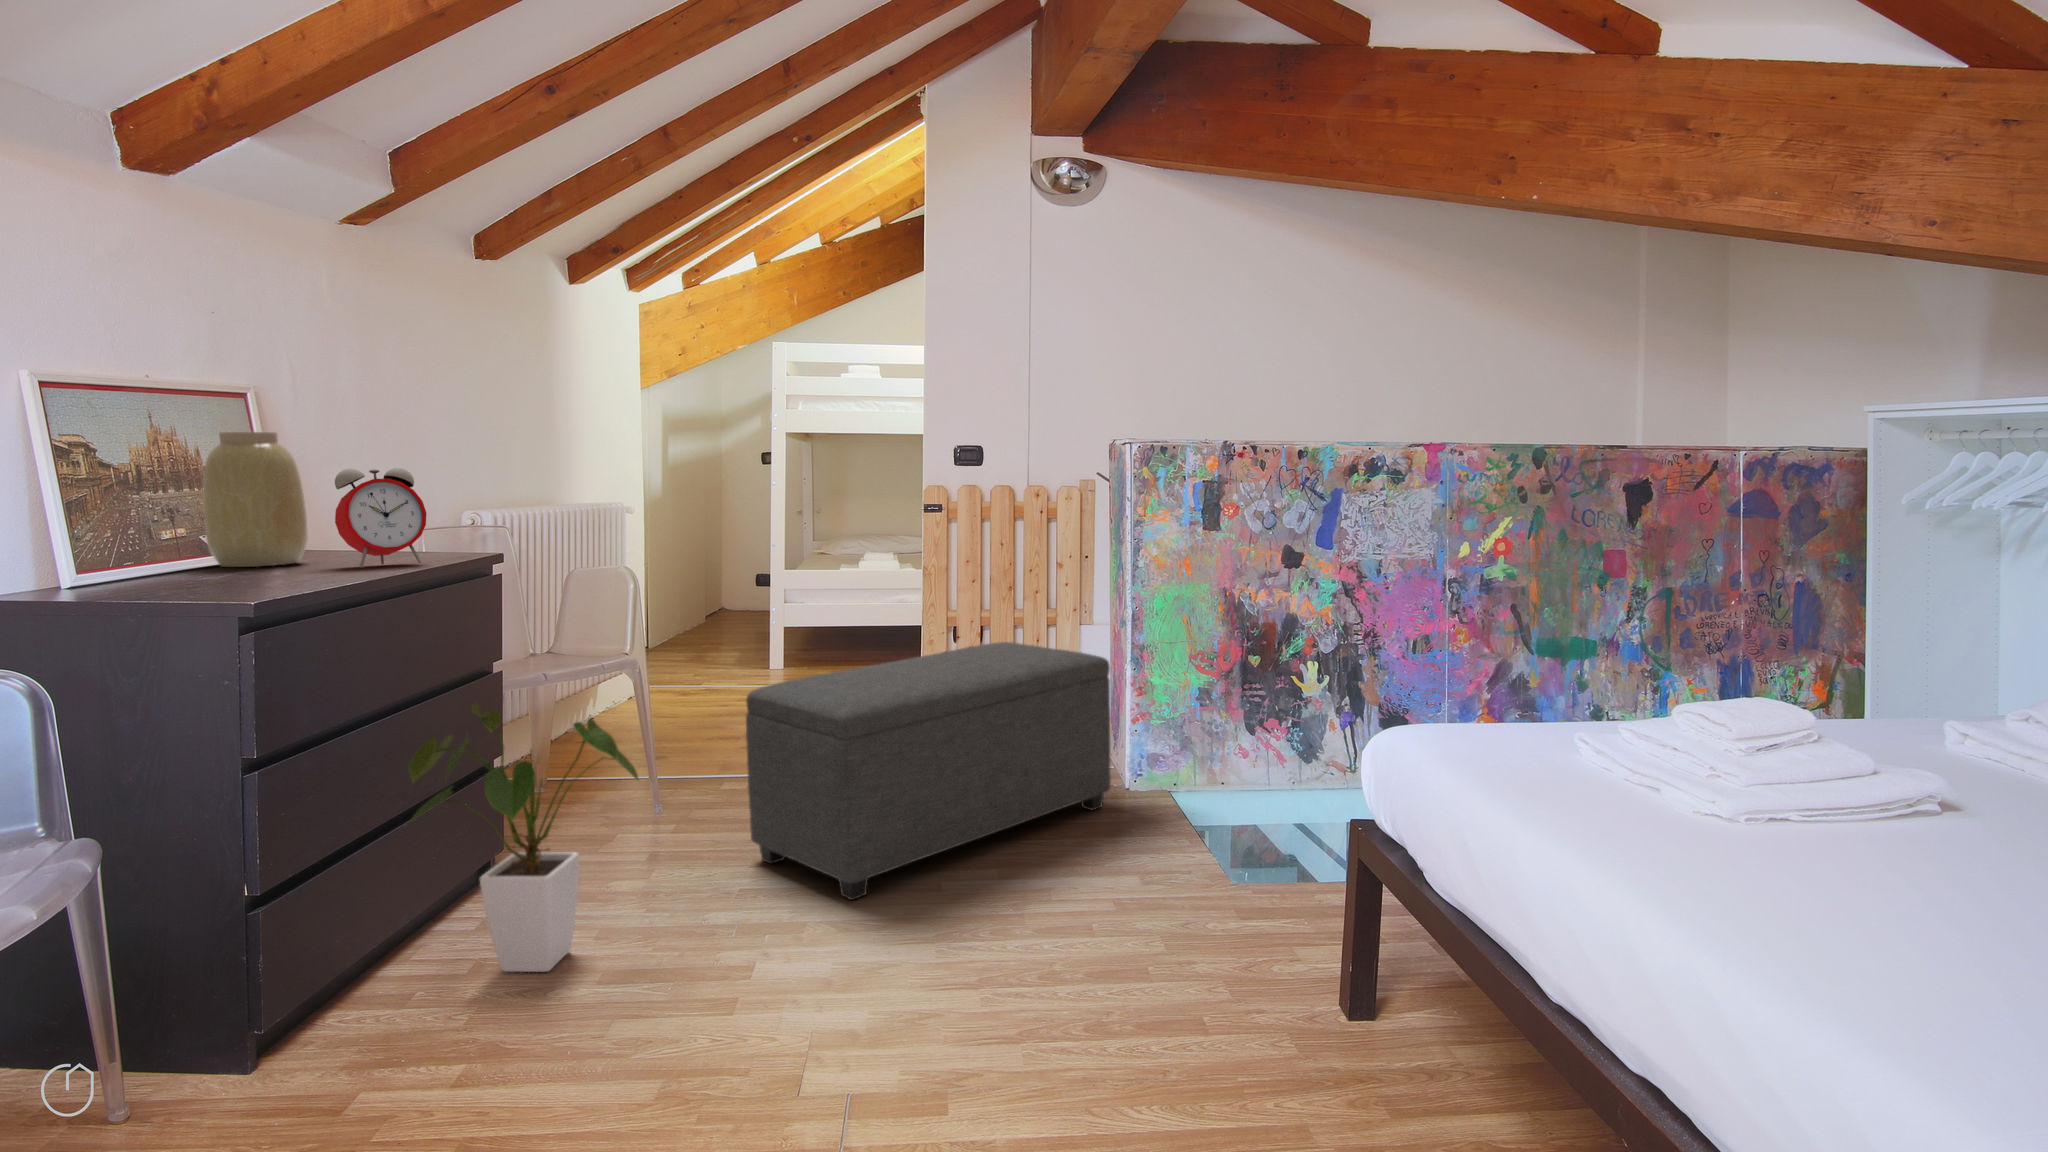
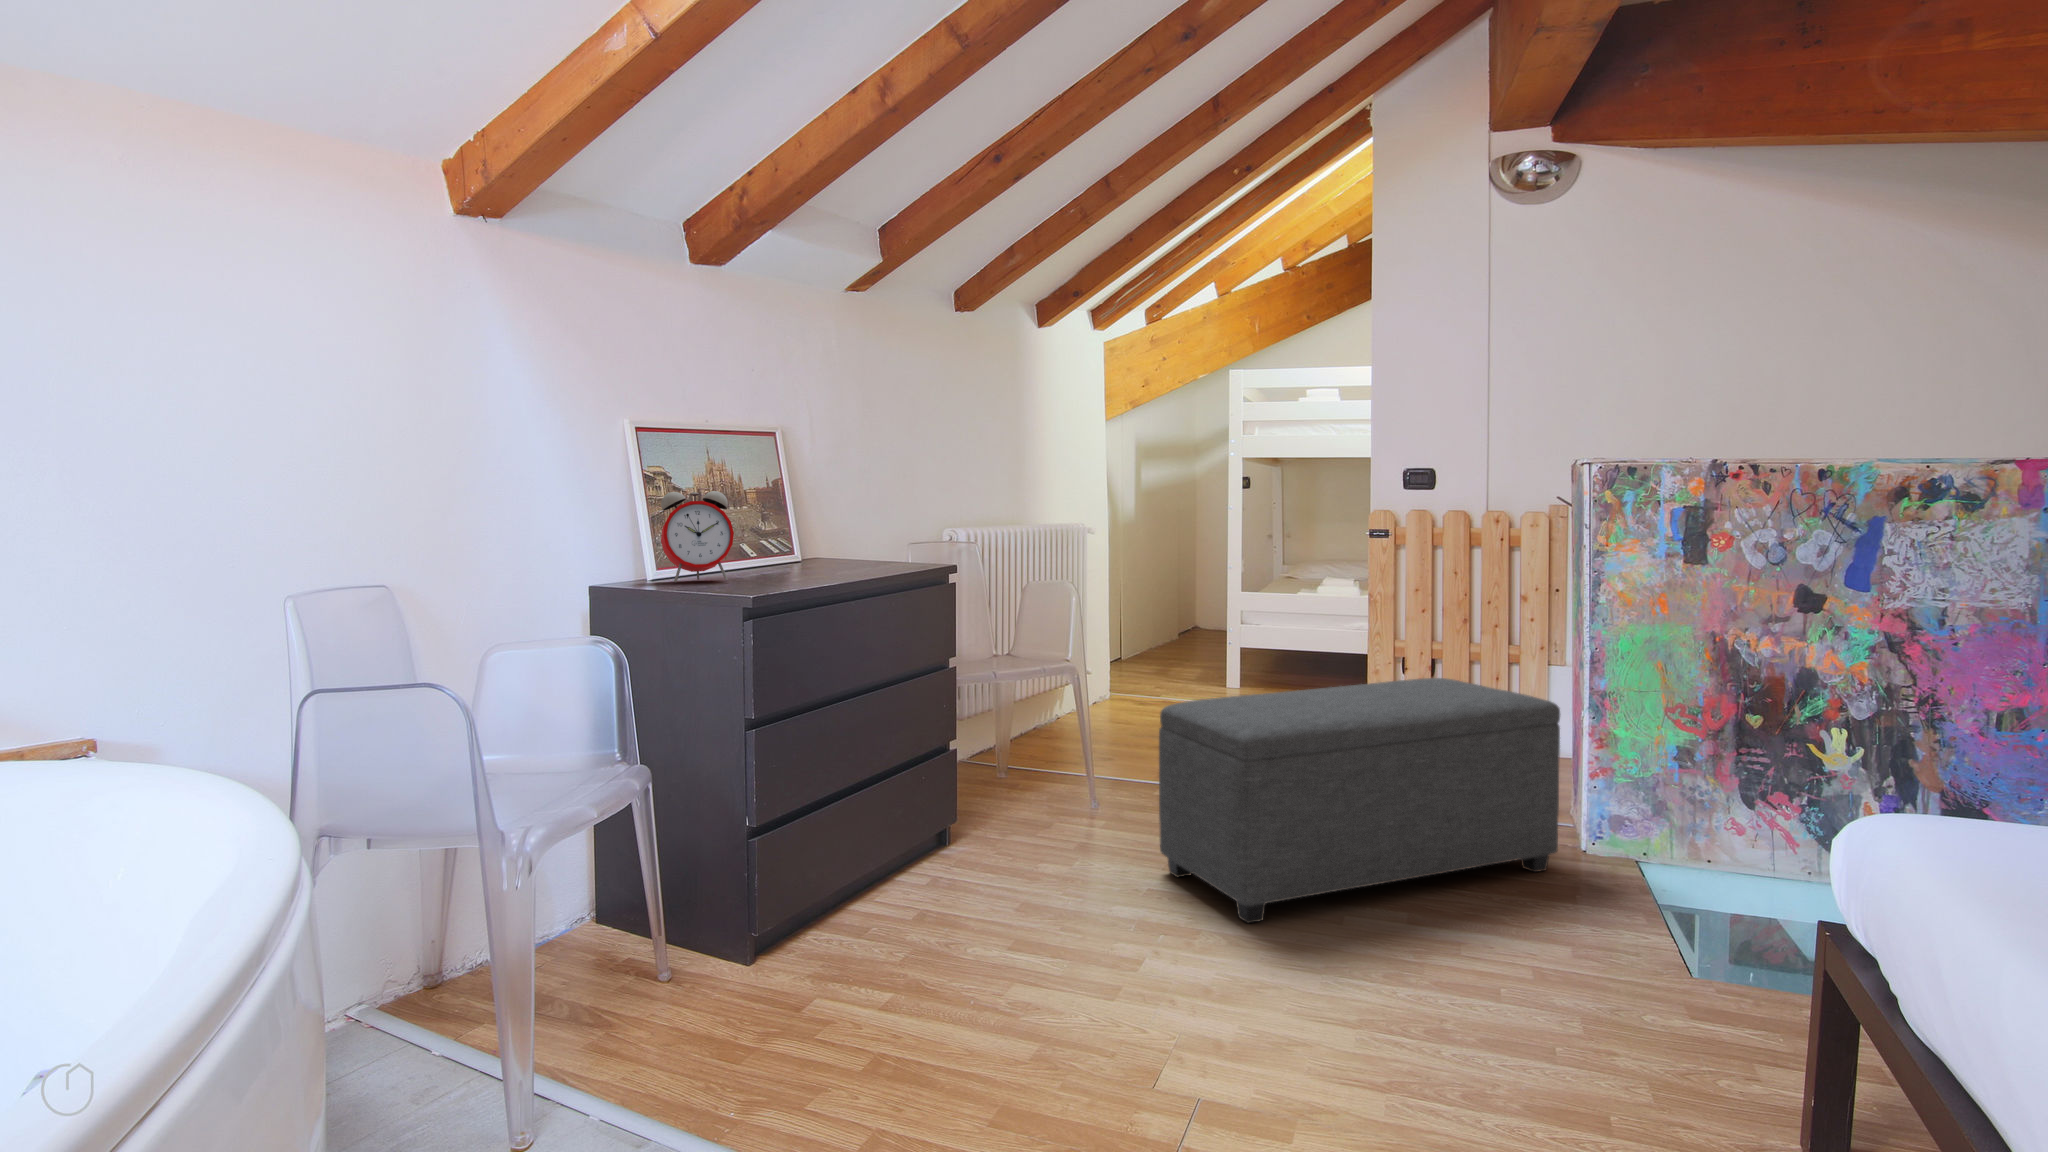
vase: present [203,432,308,567] -> none [741,461,810,571]
alarm clock: present [335,468,426,568] -> present [661,491,734,582]
house plant: present [409,703,639,972] -> none [861,696,1052,940]

